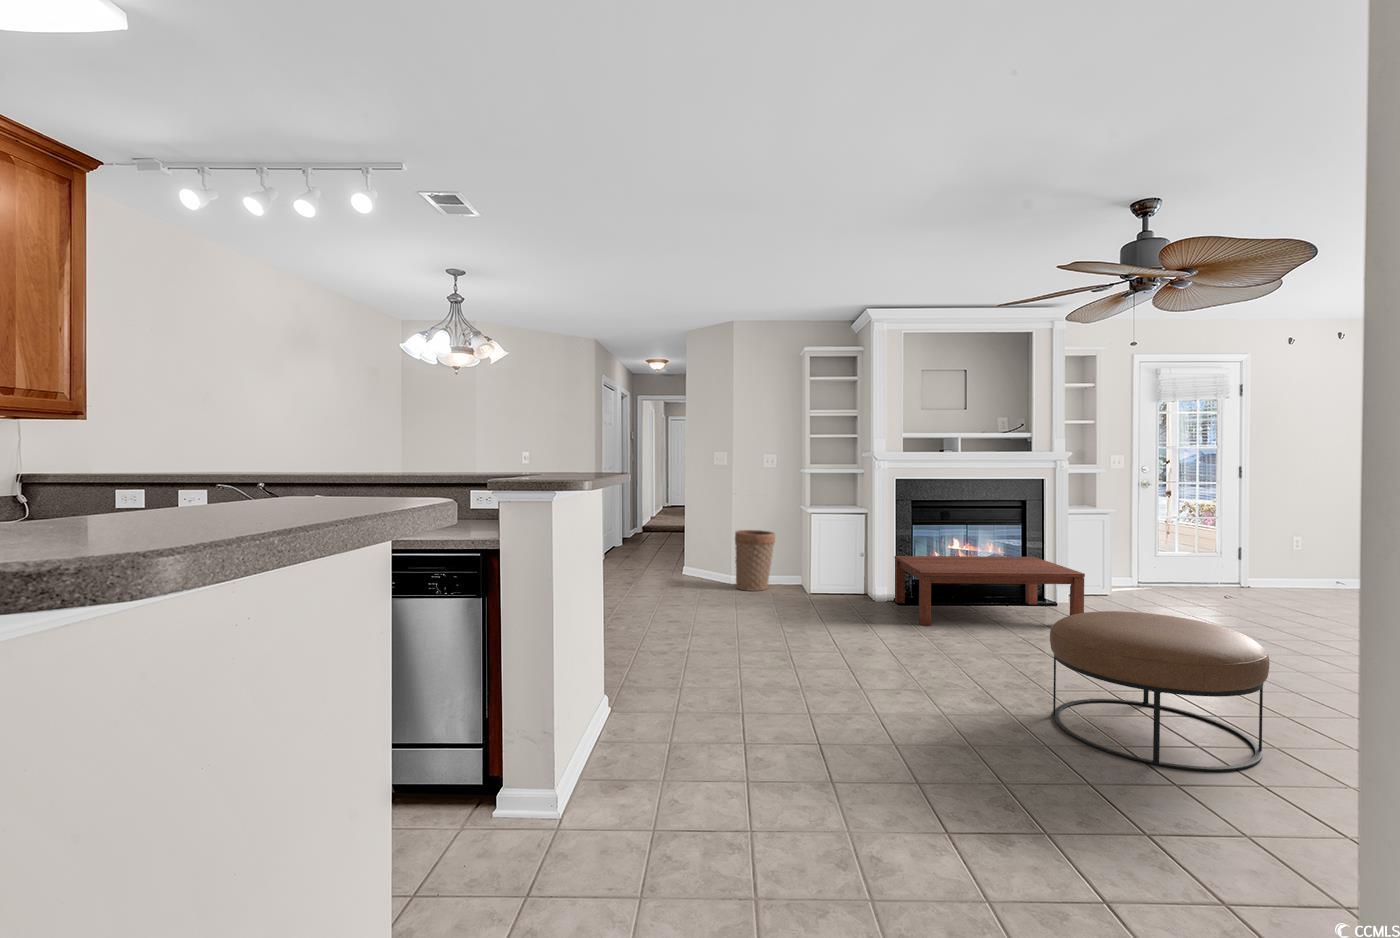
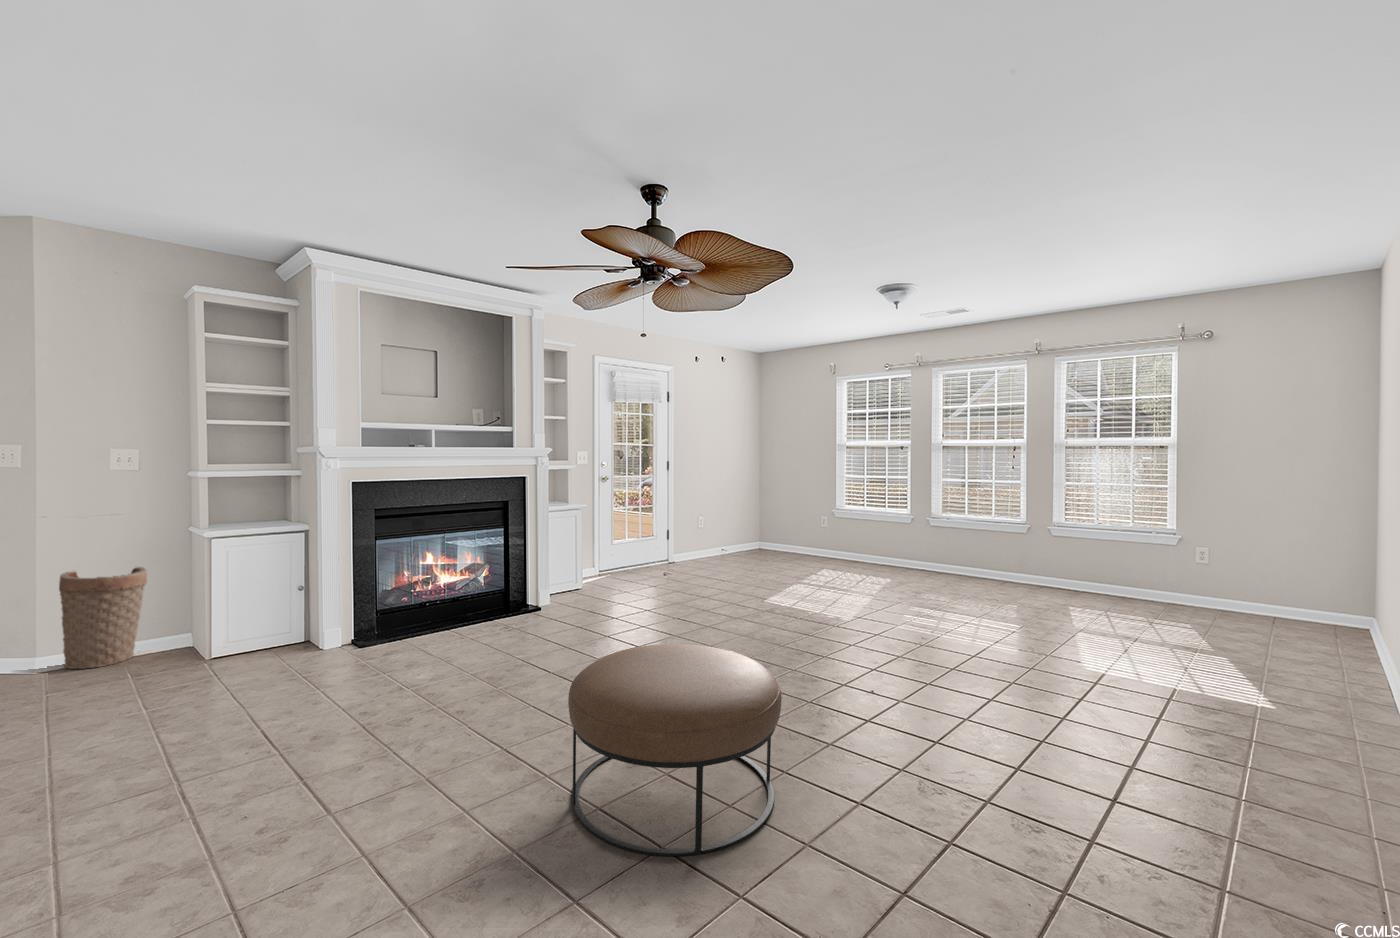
coffee table: present [894,556,1085,625] -> none [349,562,571,678]

